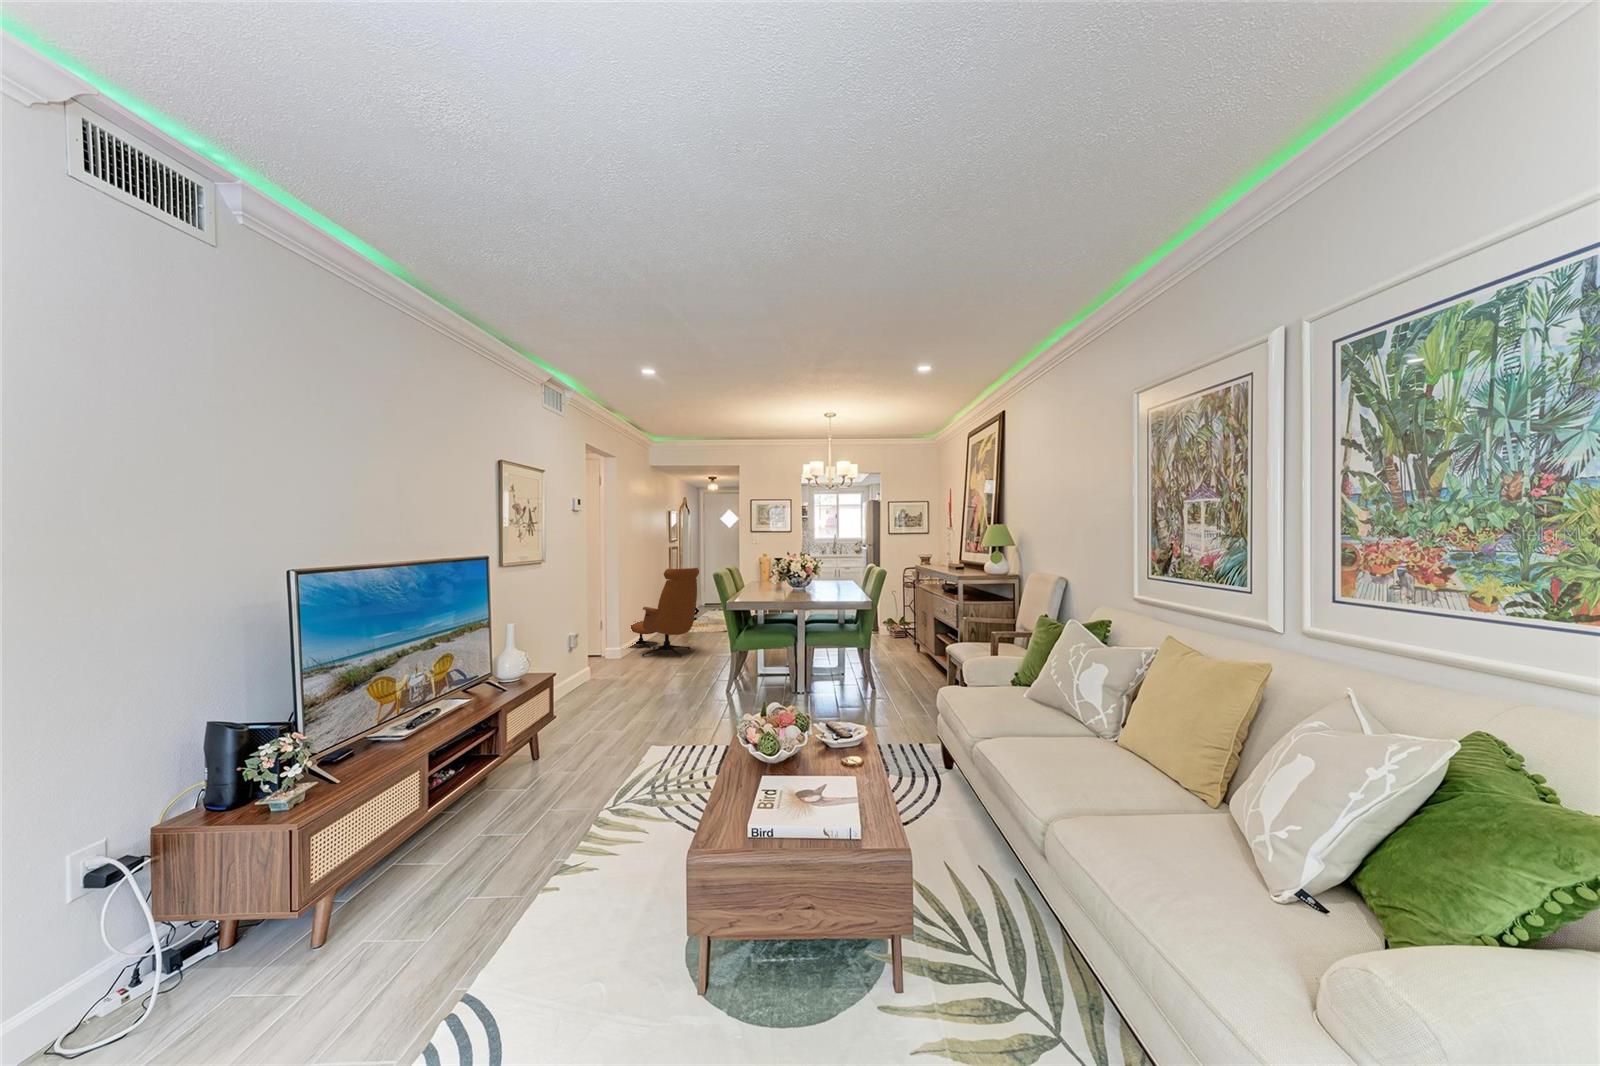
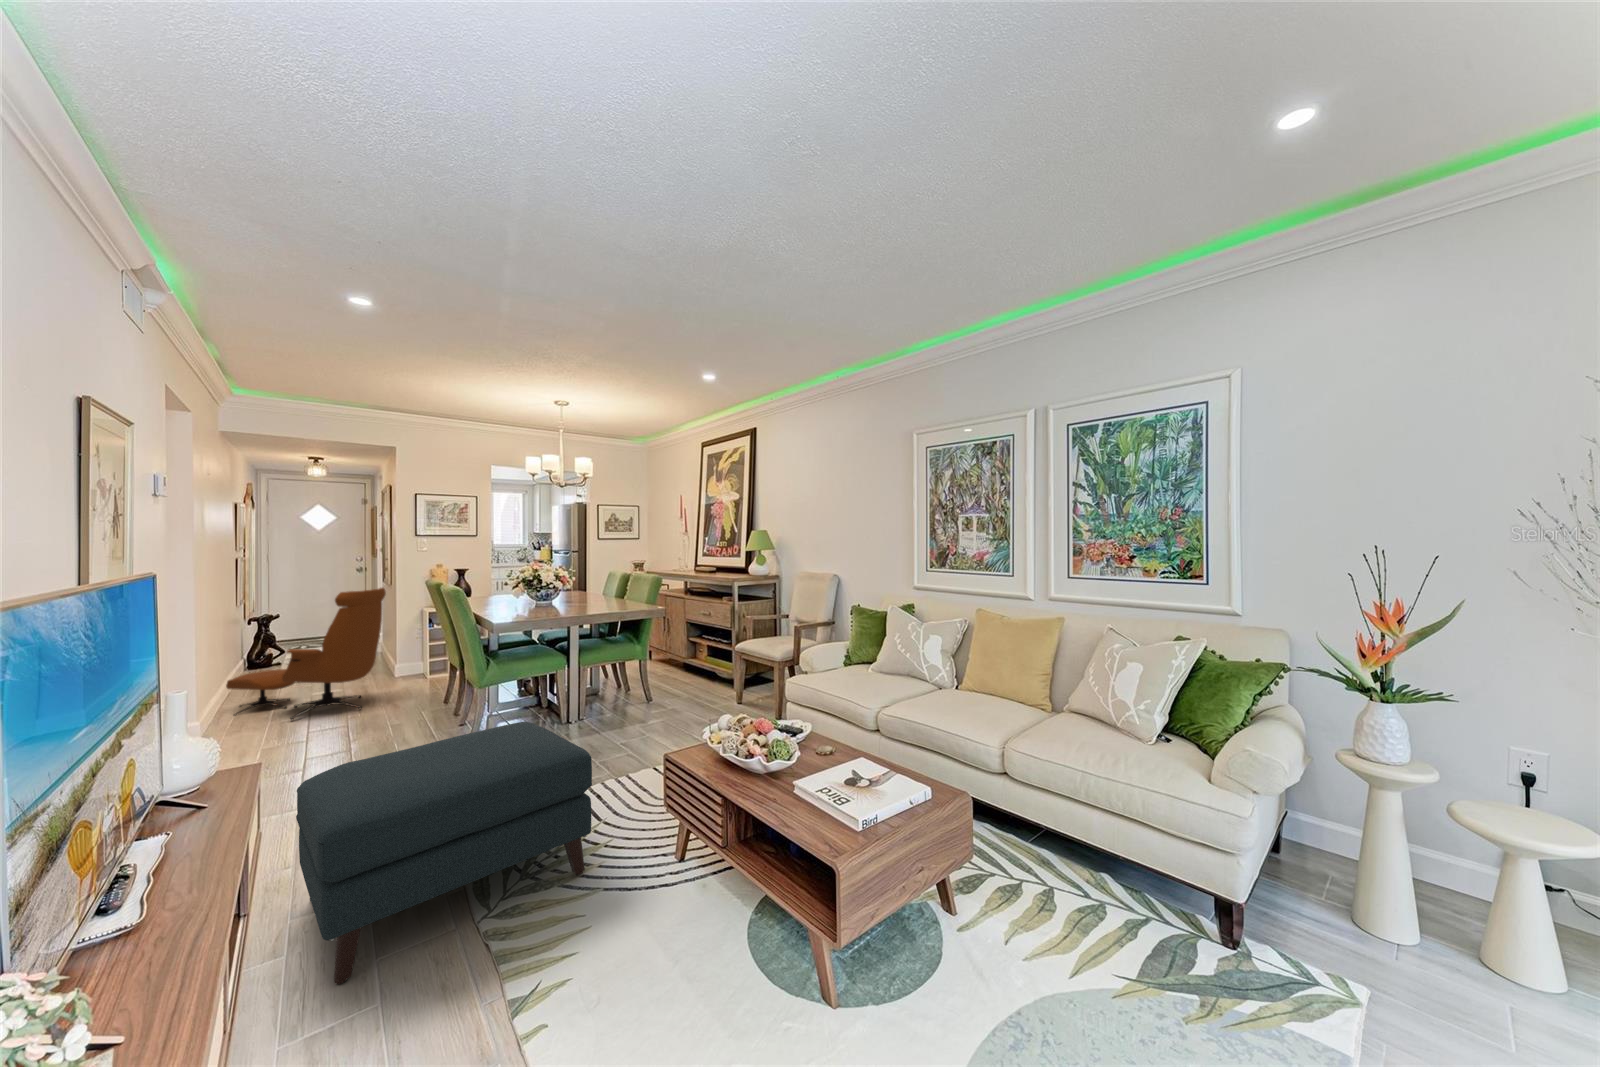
ottoman: none [480,677,680,817] -> present [296,722,592,984]

